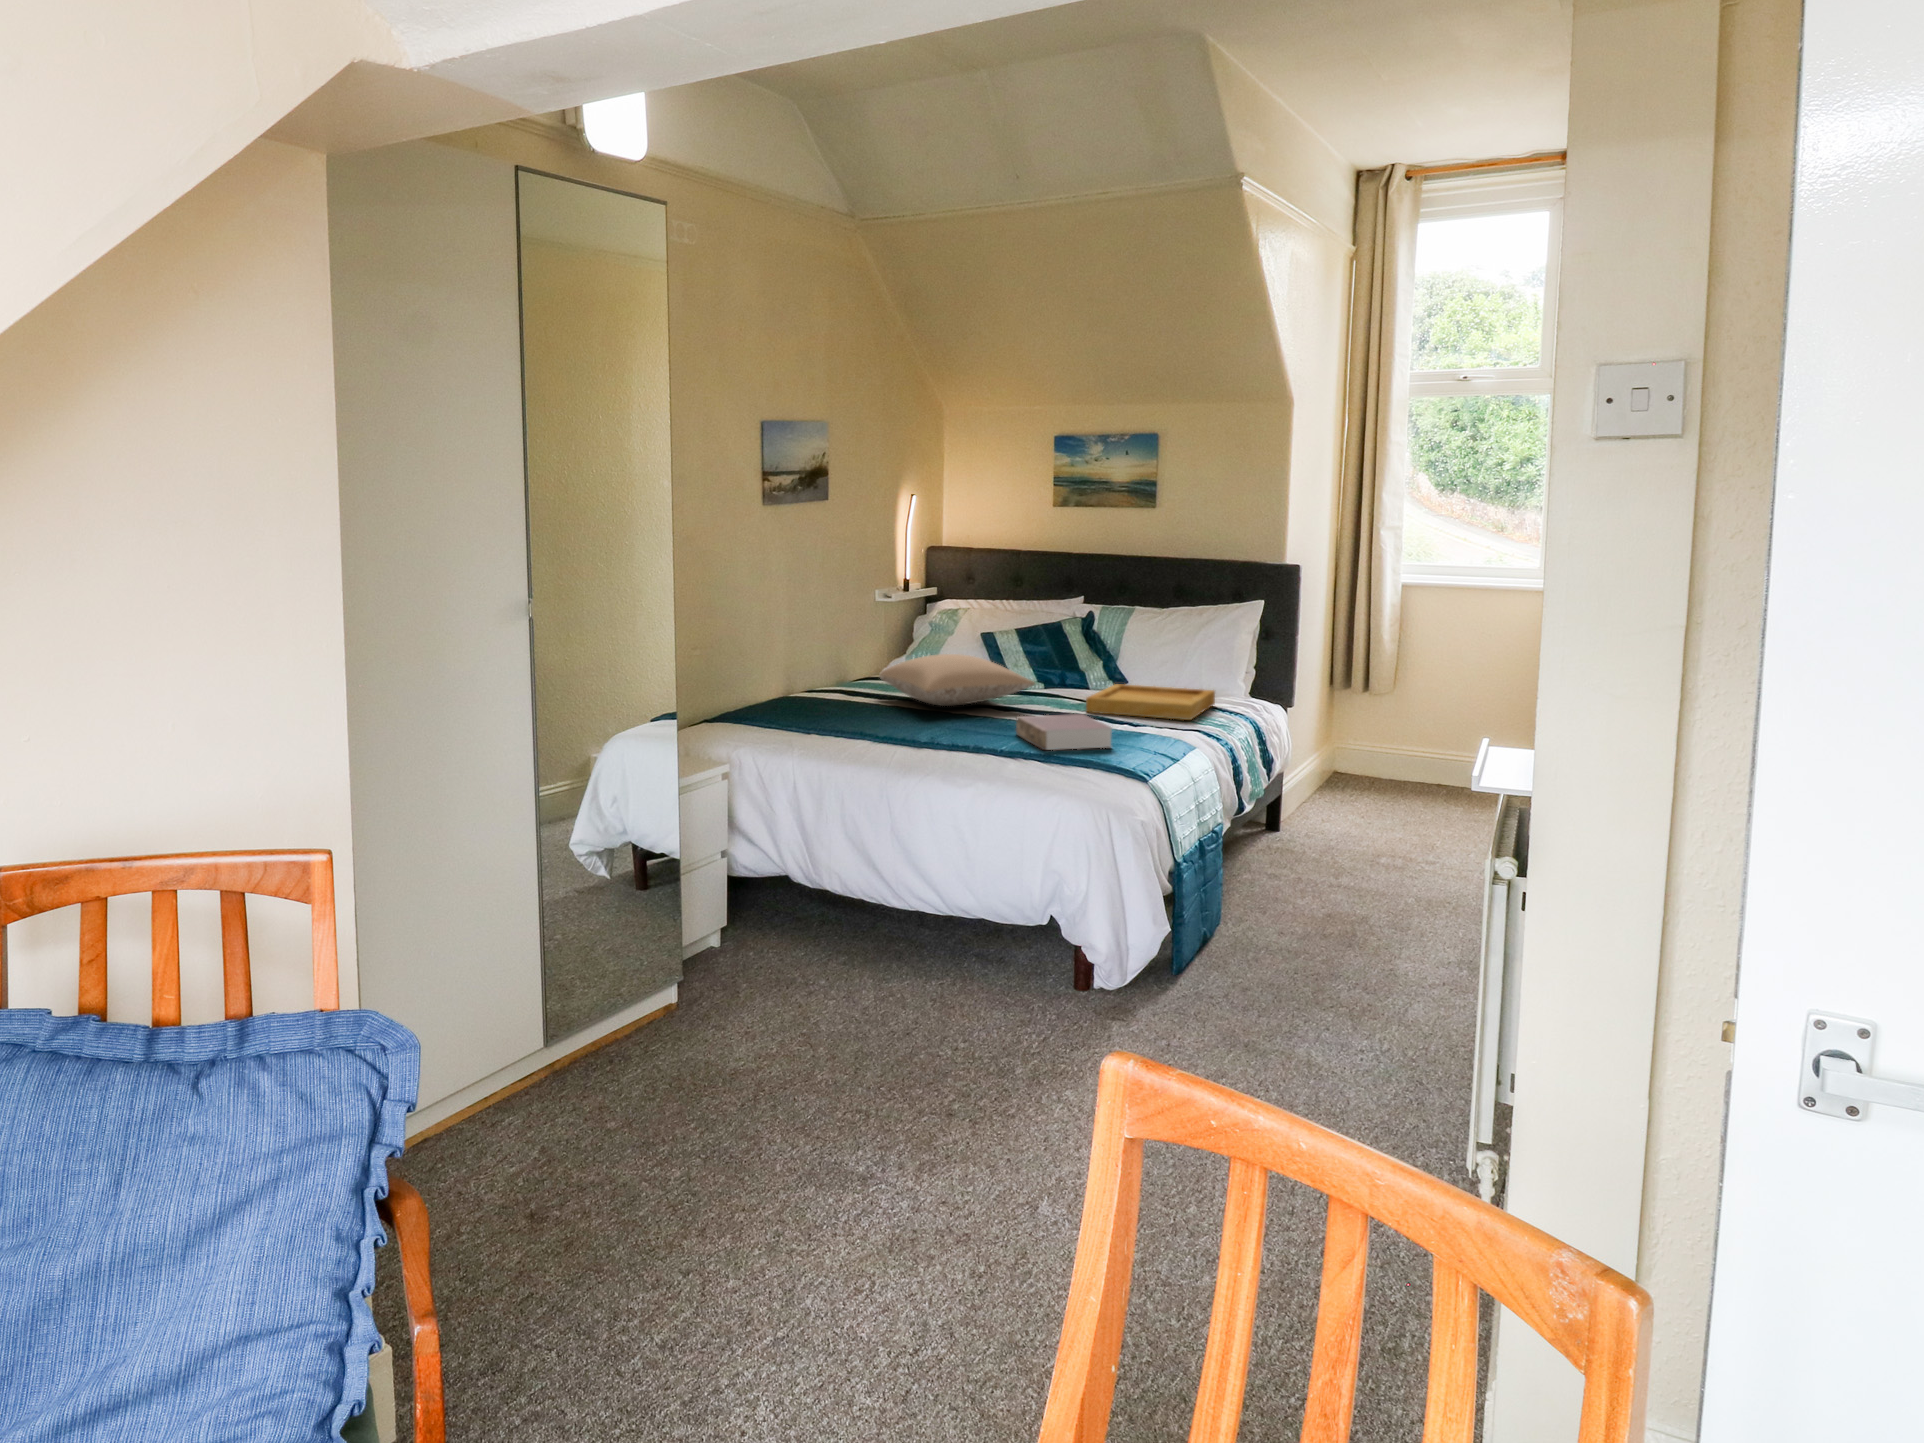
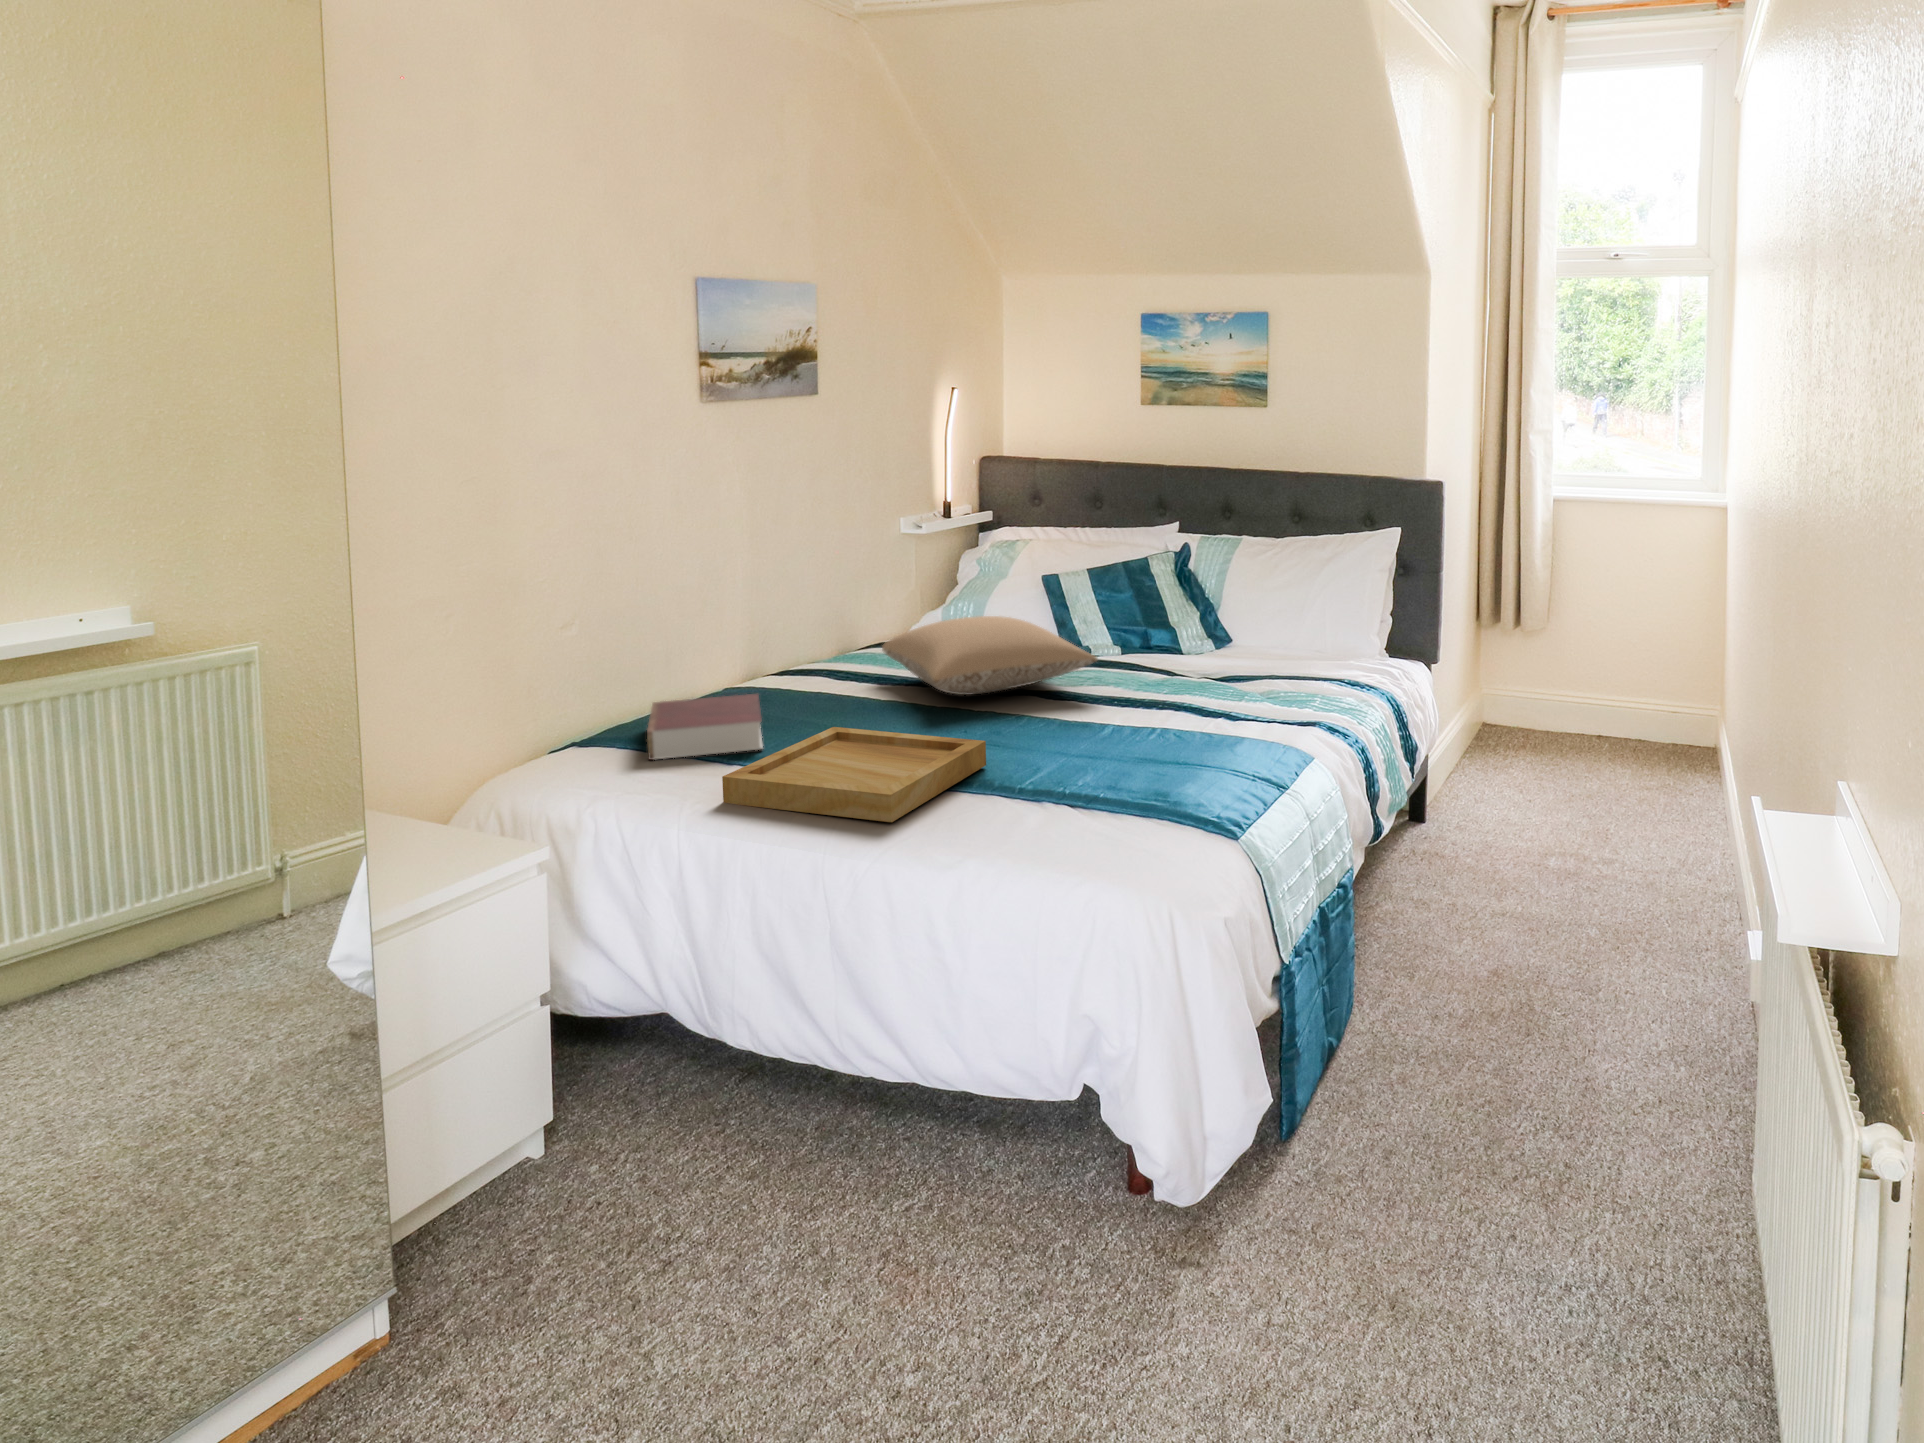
tray: present [1086,684,1215,720] -> present [722,727,986,822]
book: present [1016,714,1112,750] -> present [647,694,763,760]

